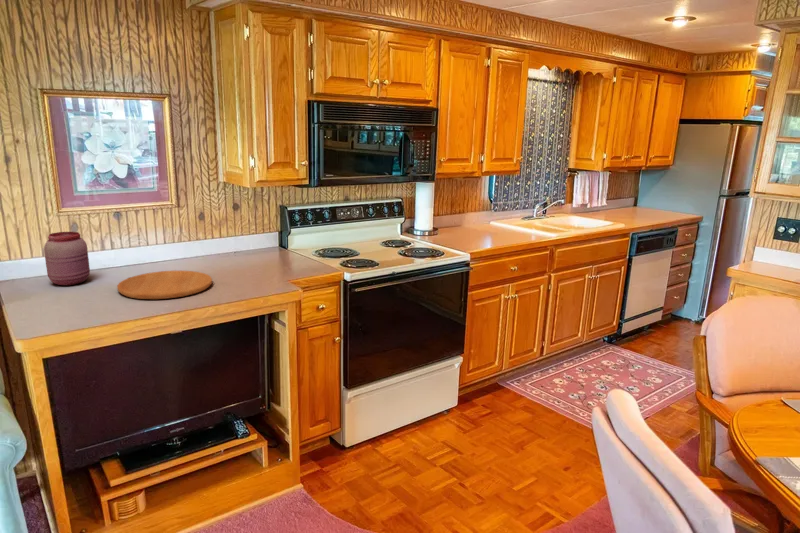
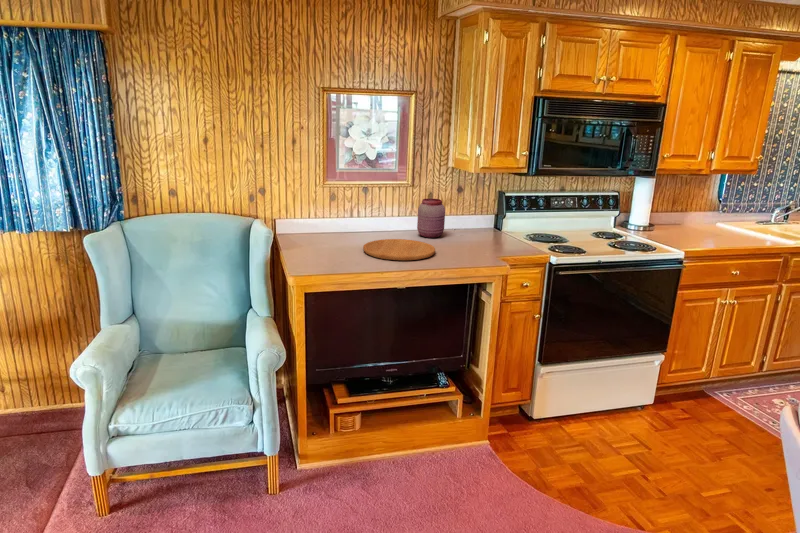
jar: present [44,232,90,285] -> present [417,198,445,238]

